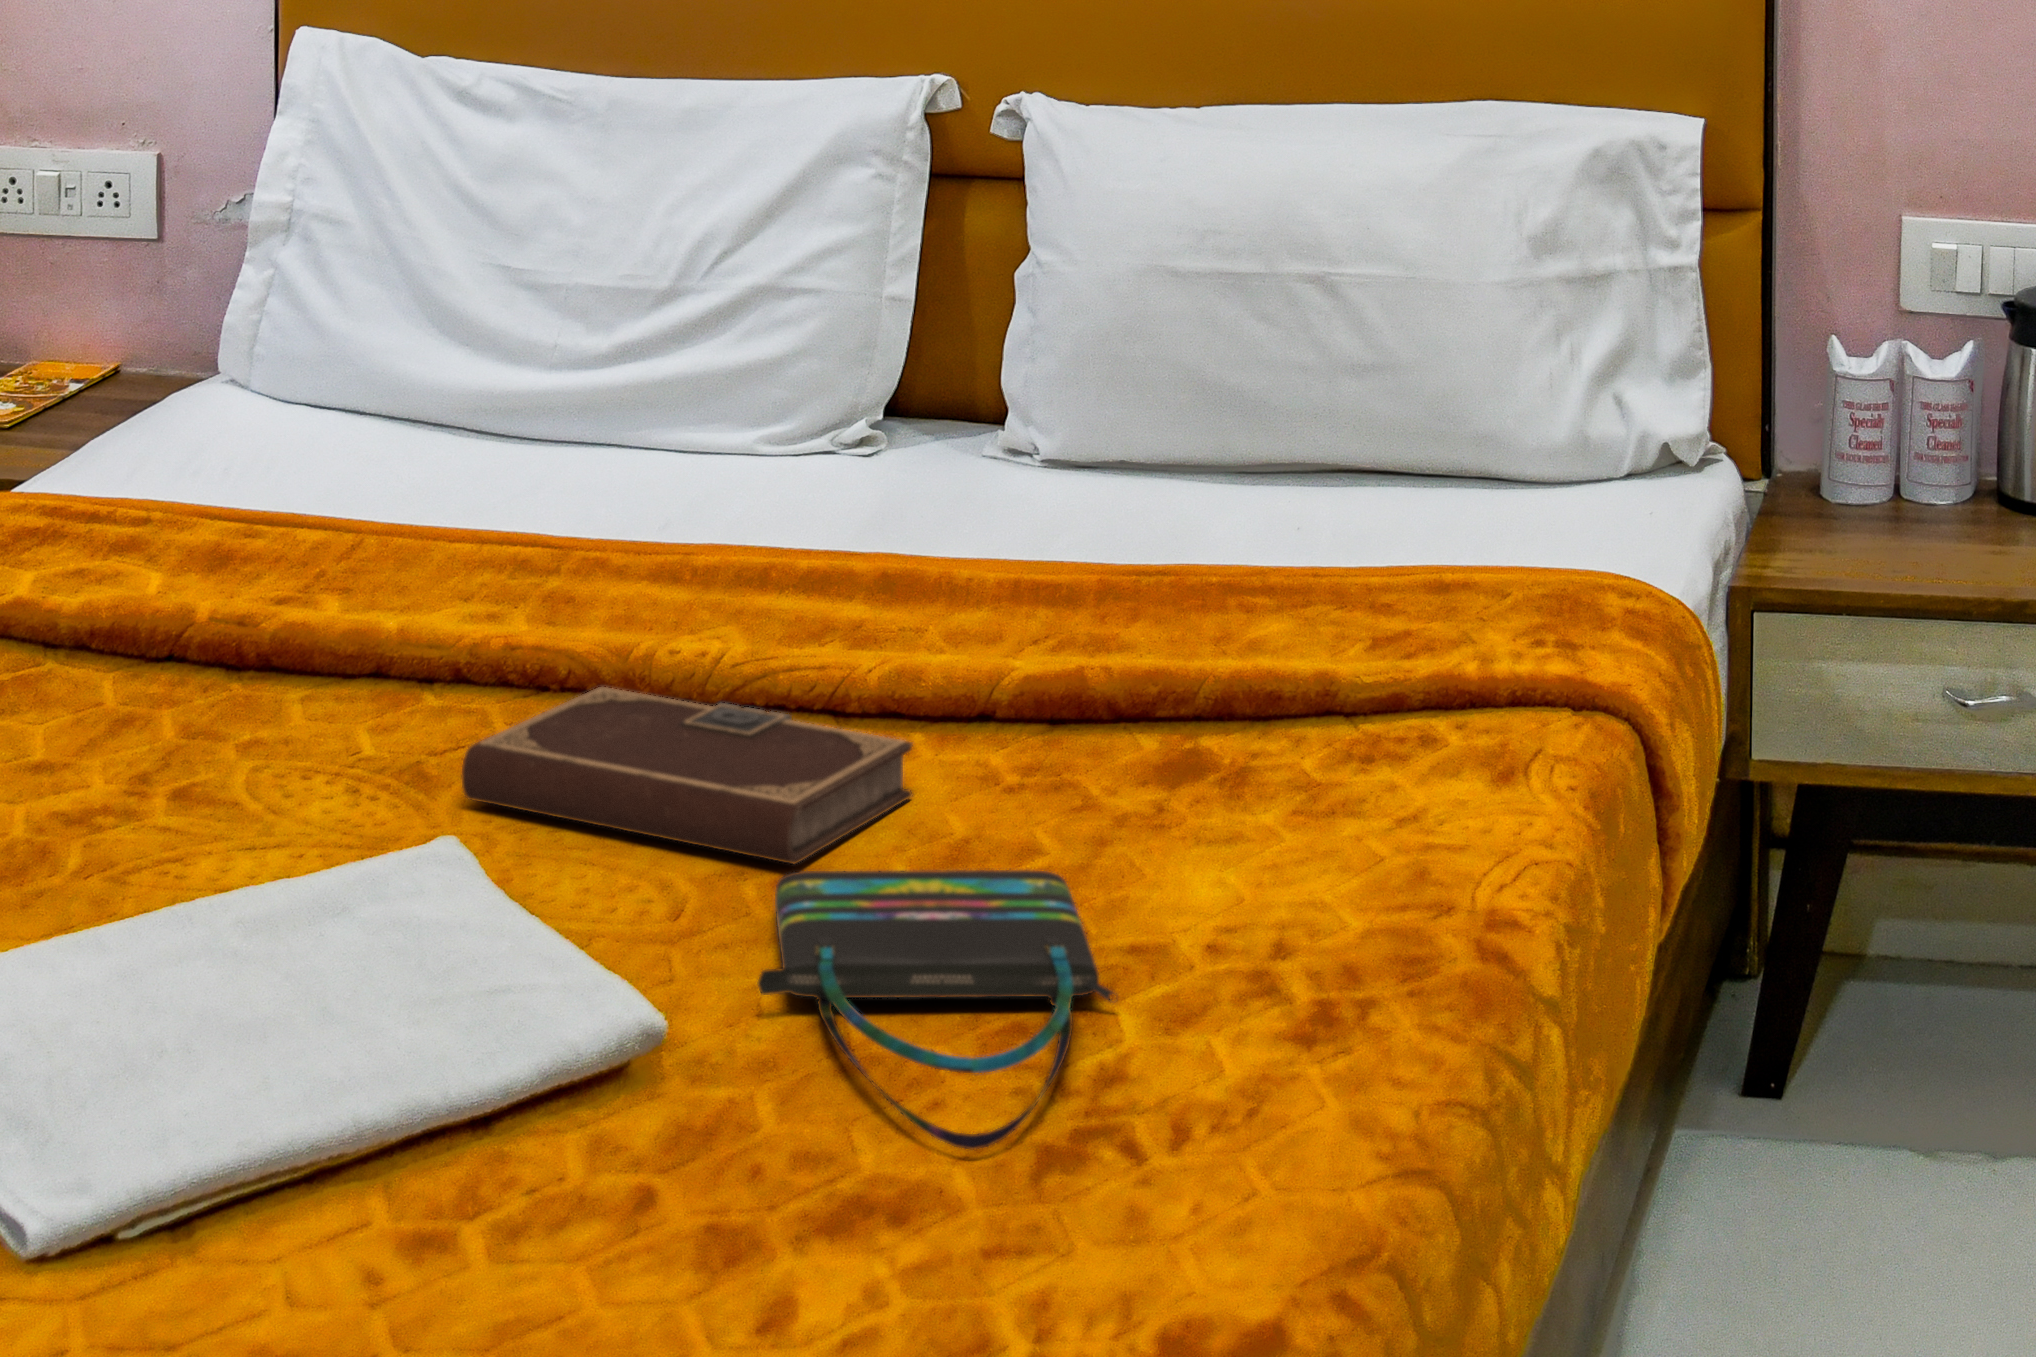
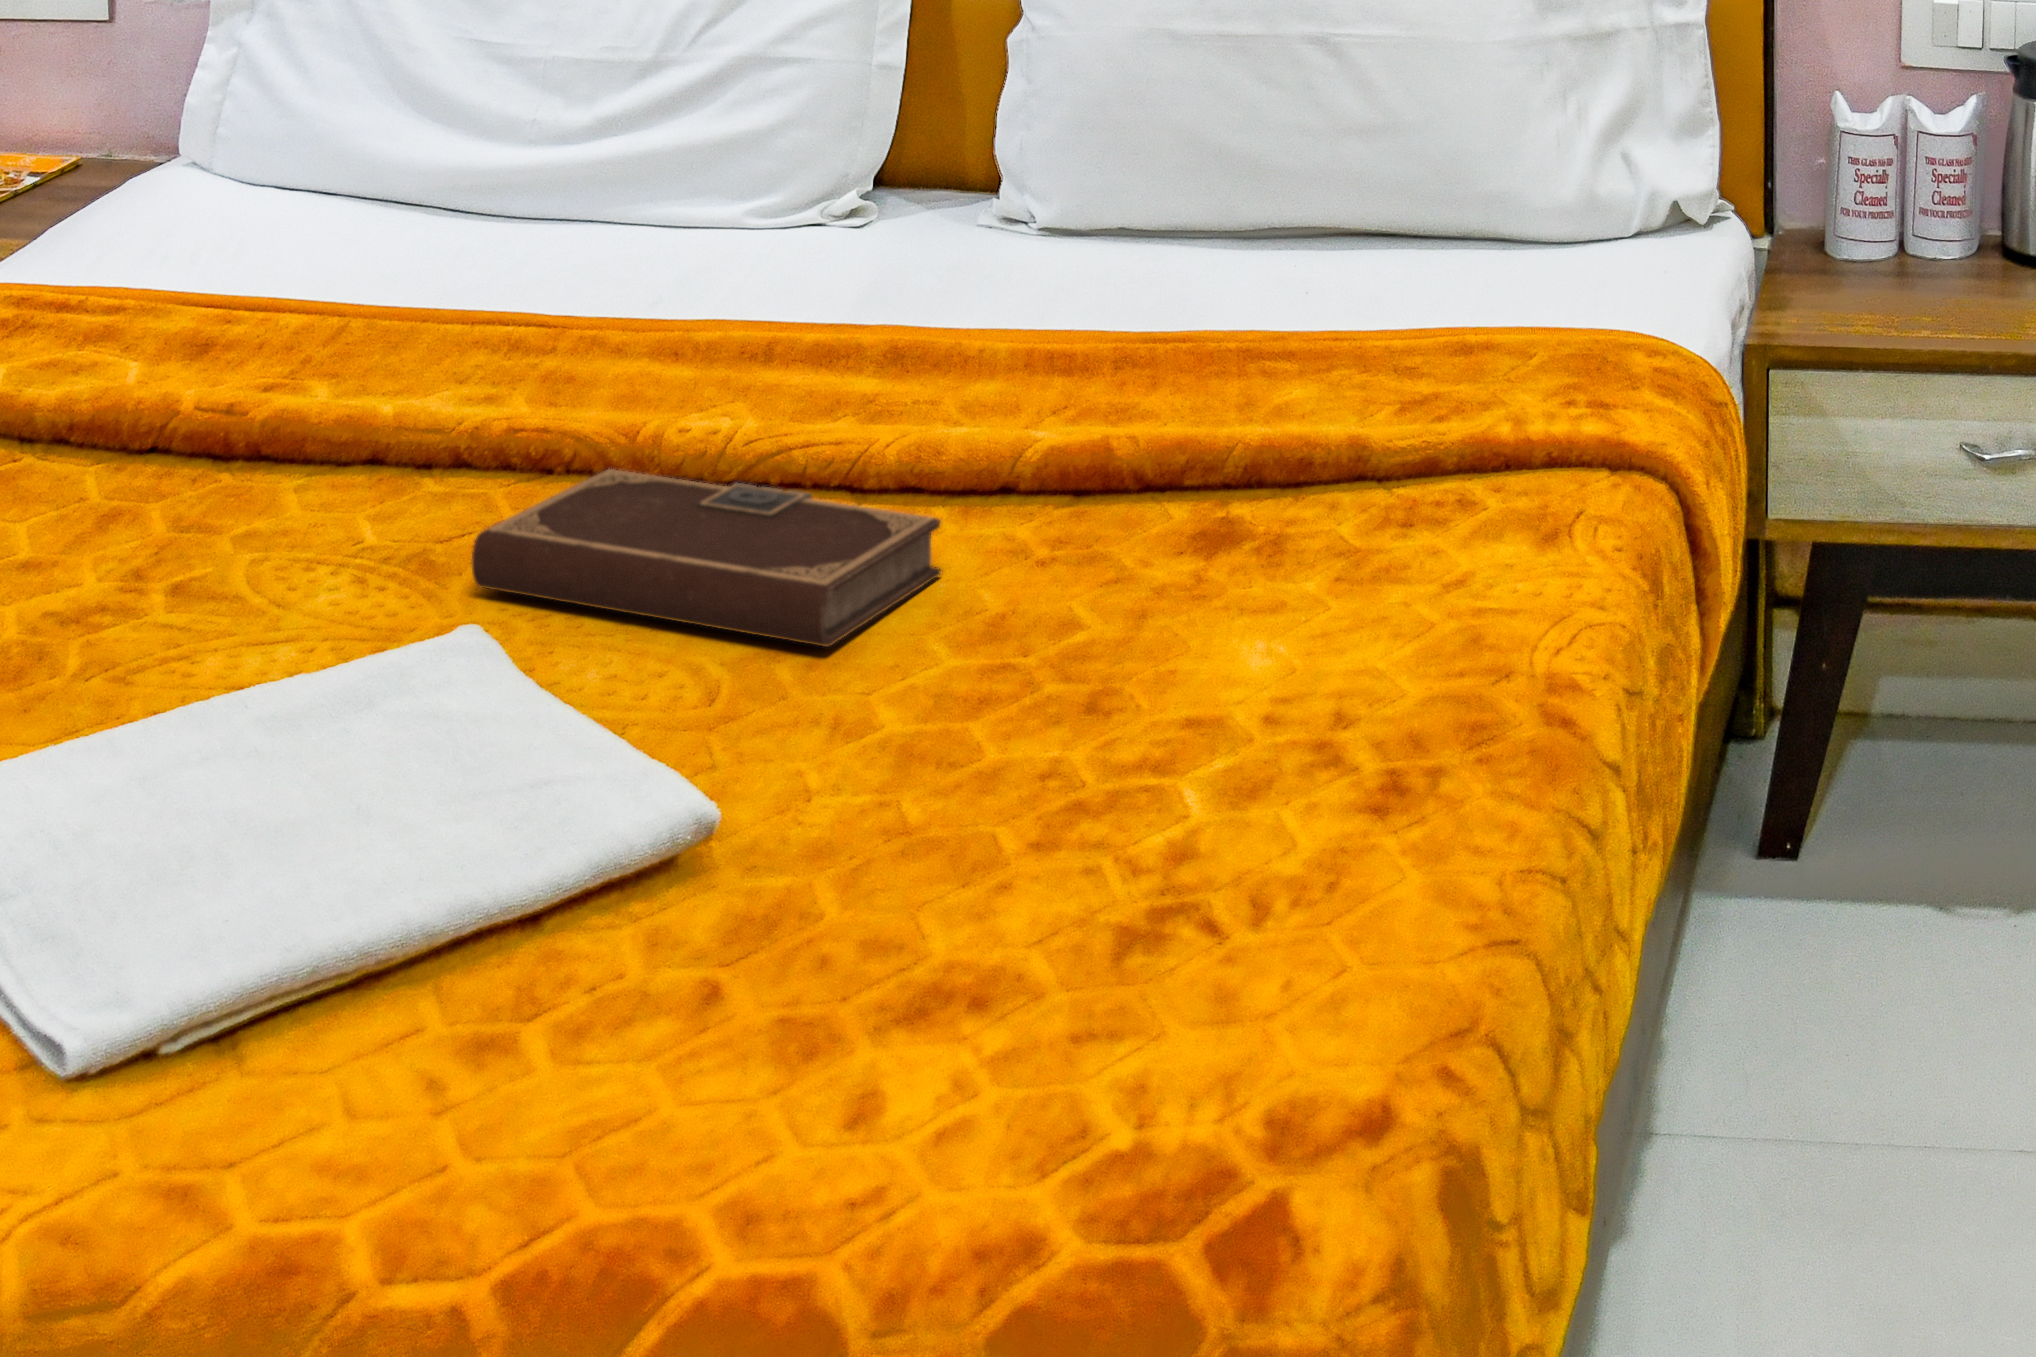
tote bag: present [758,870,1113,1149] -> none [805,648,1186,942]

